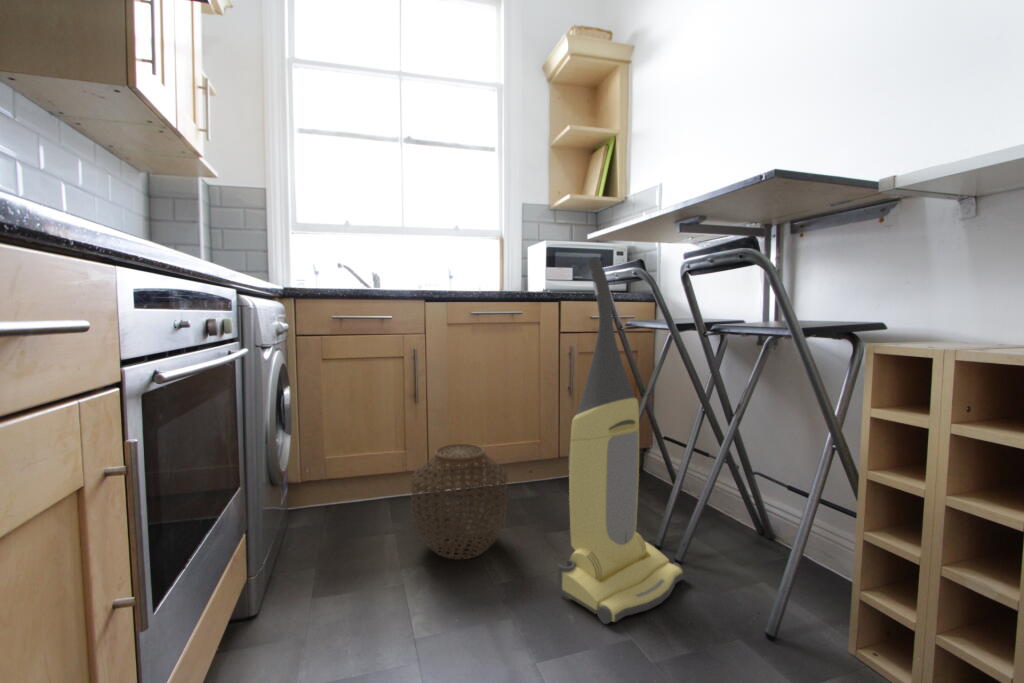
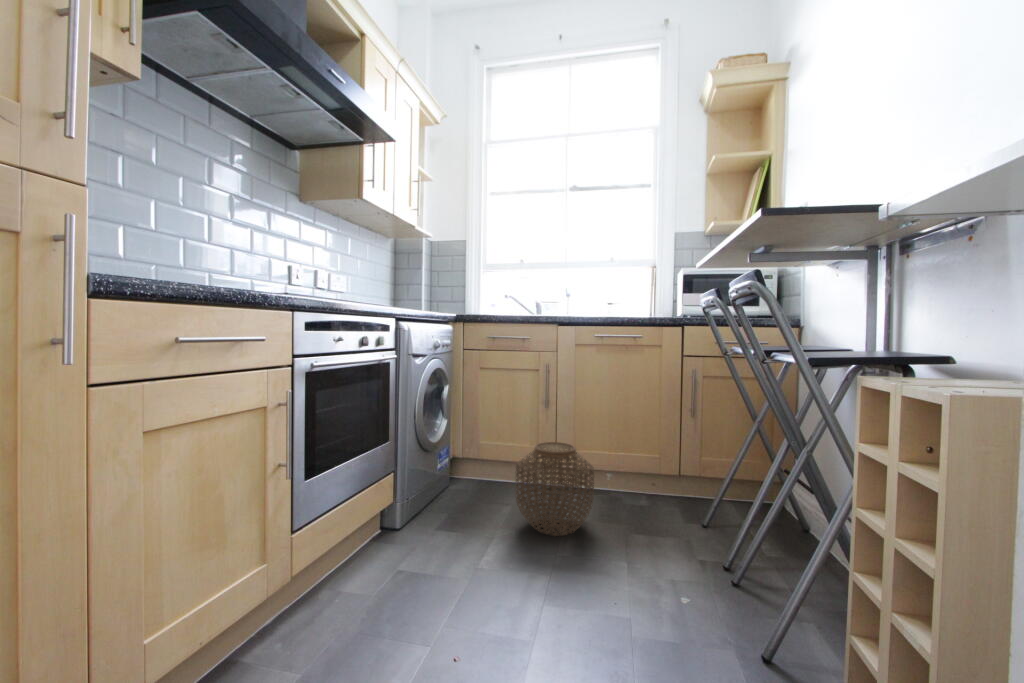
vacuum cleaner: present [557,257,684,624] -> none [604,288,733,606]

